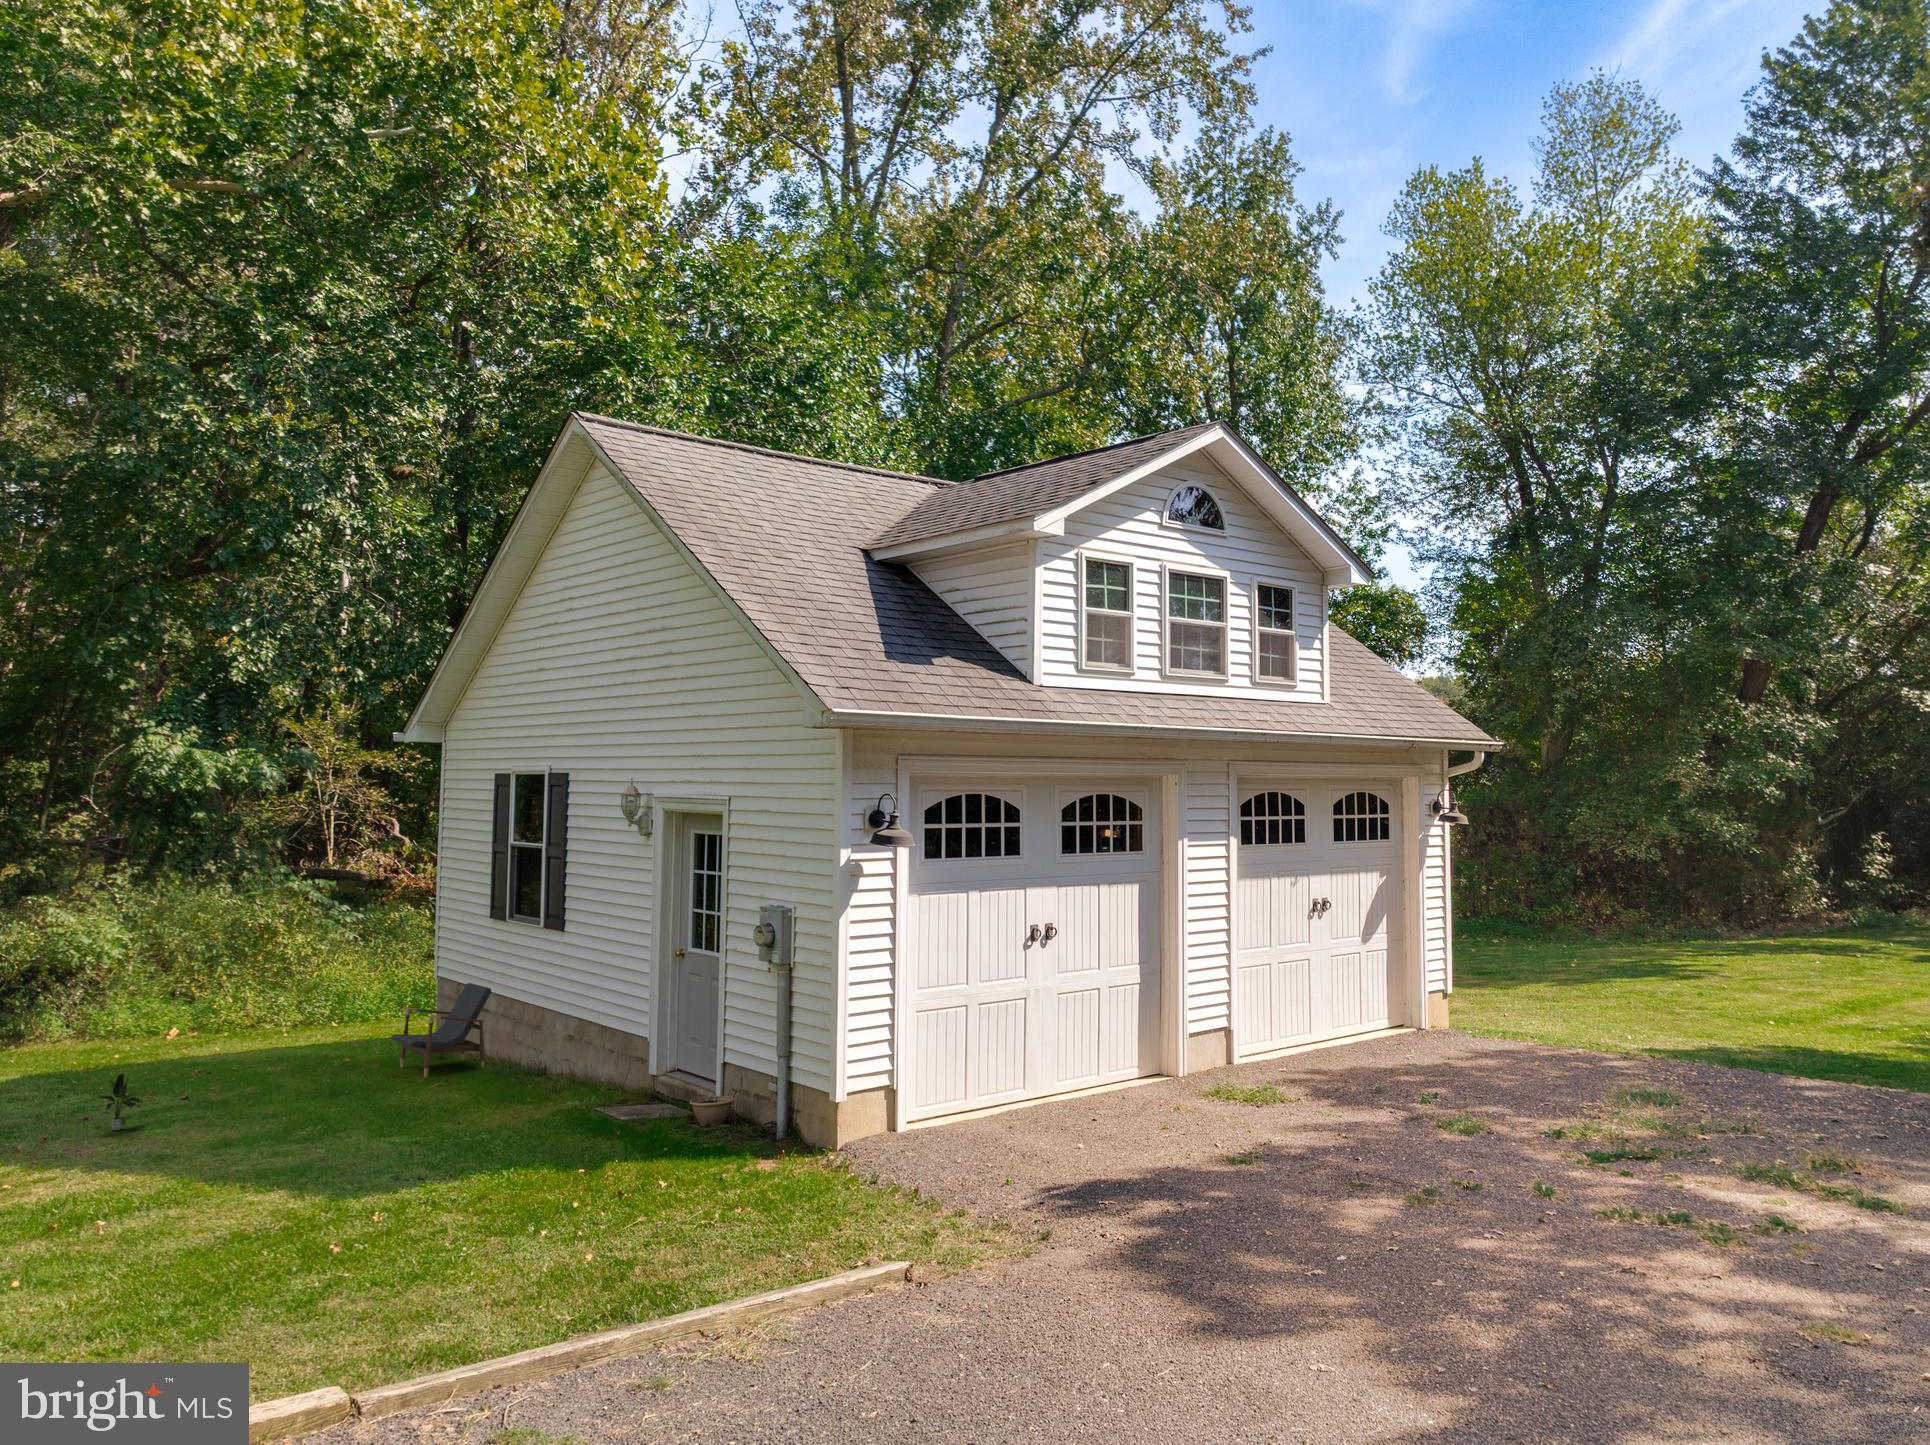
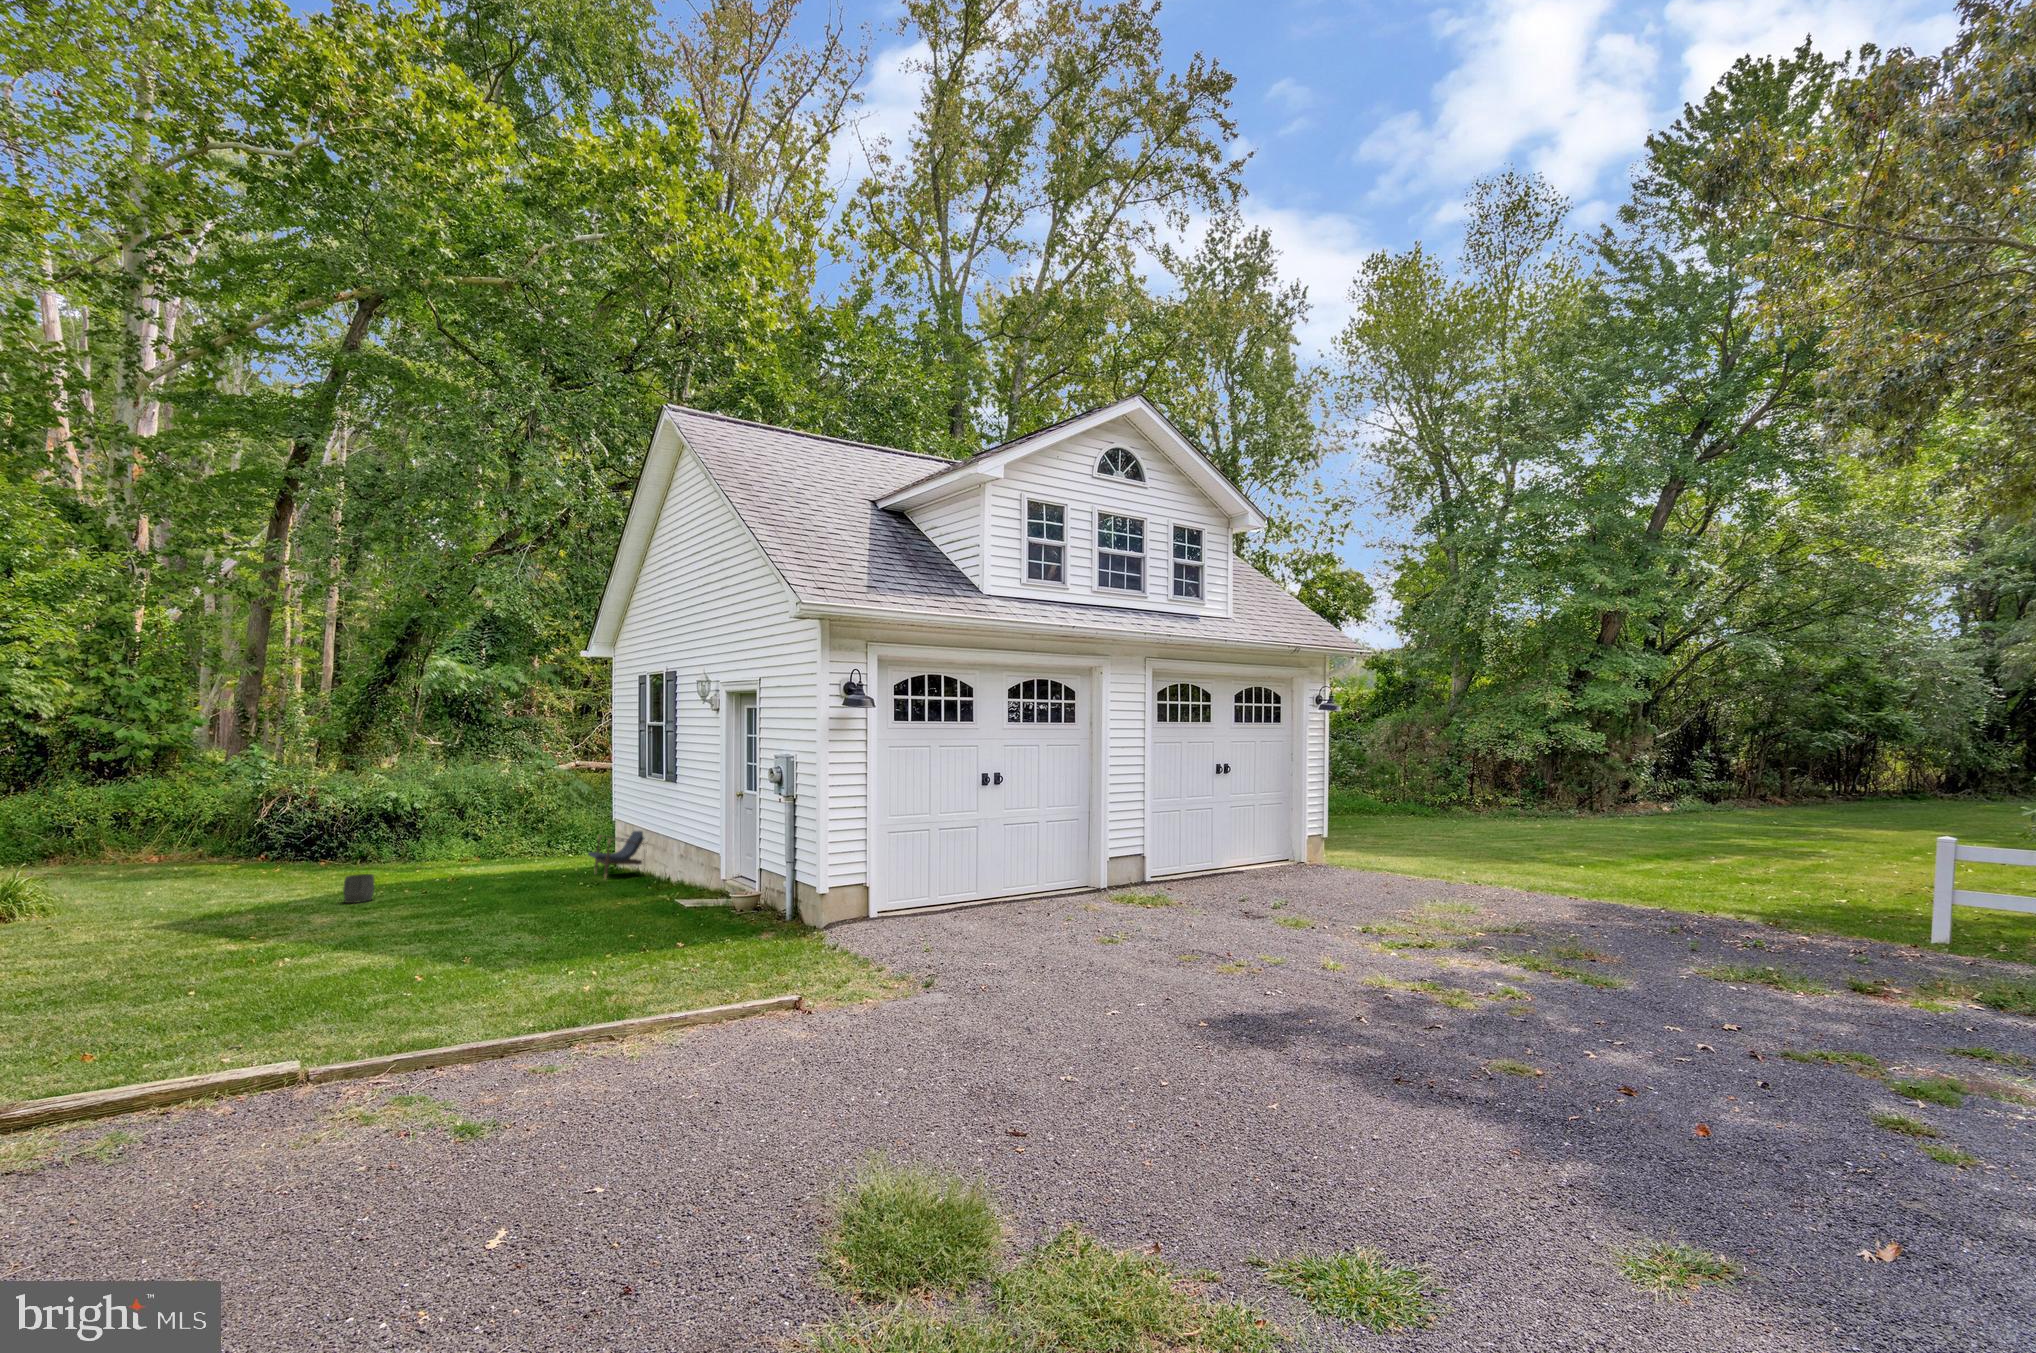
potted plant: present [100,1074,142,1130] -> none [380,865,410,901]
woven basket: none [36,1088,84,1136] -> present [343,874,374,903]

